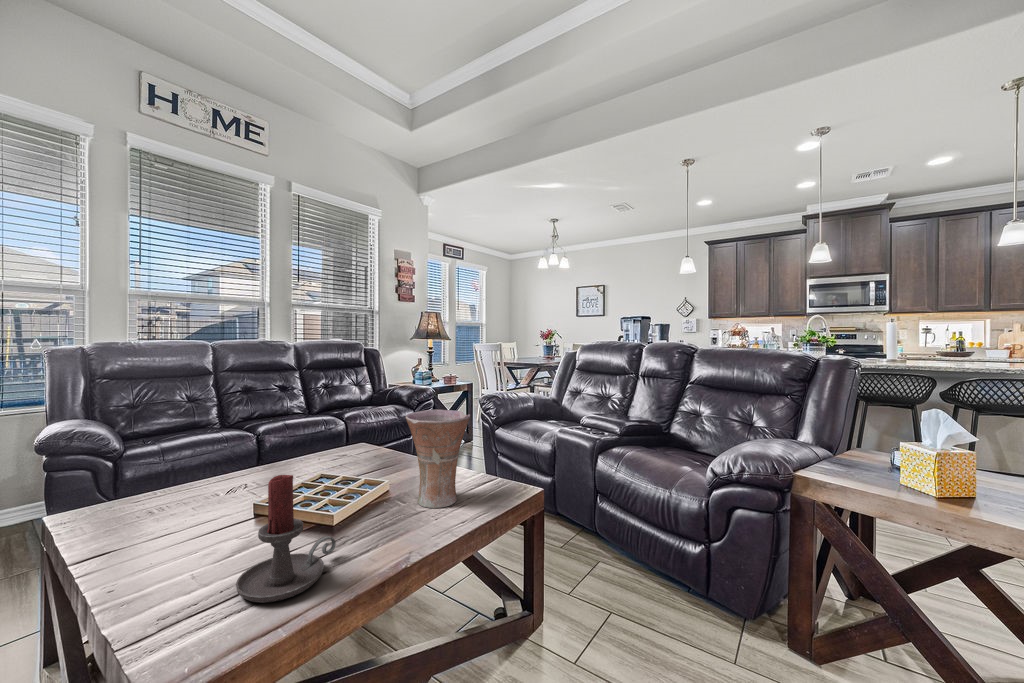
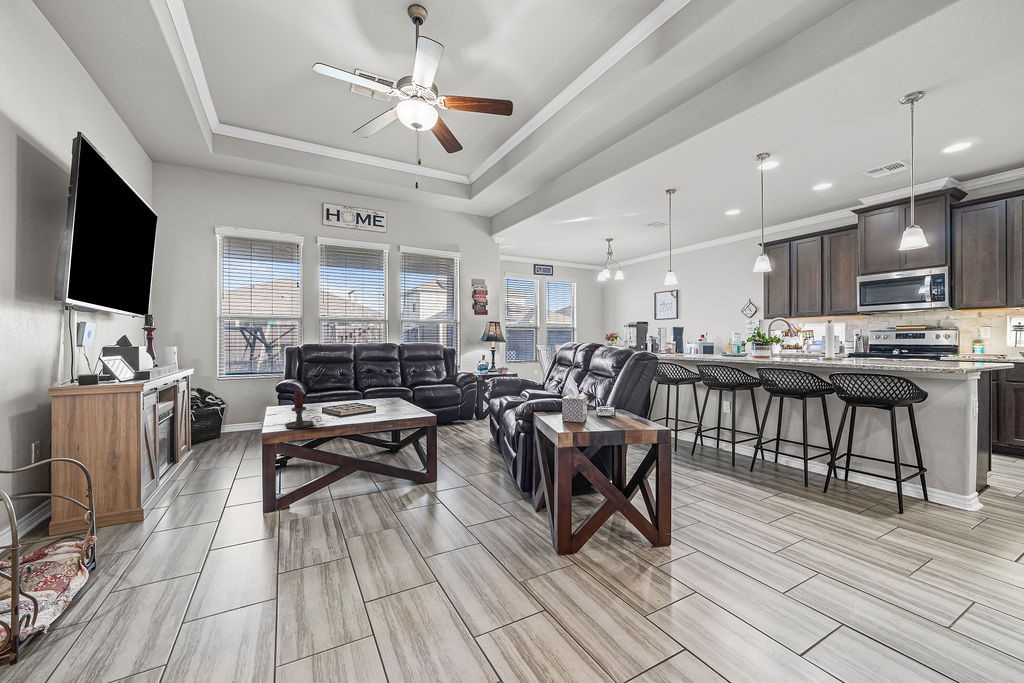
vase: present [406,409,470,508] -> none [365,376,395,418]

